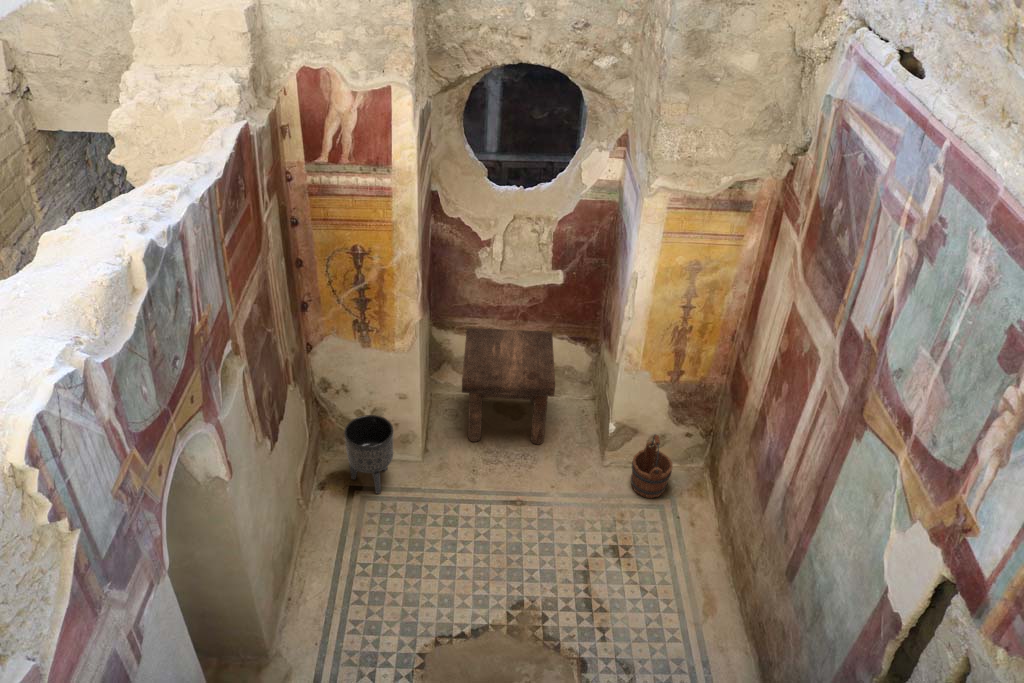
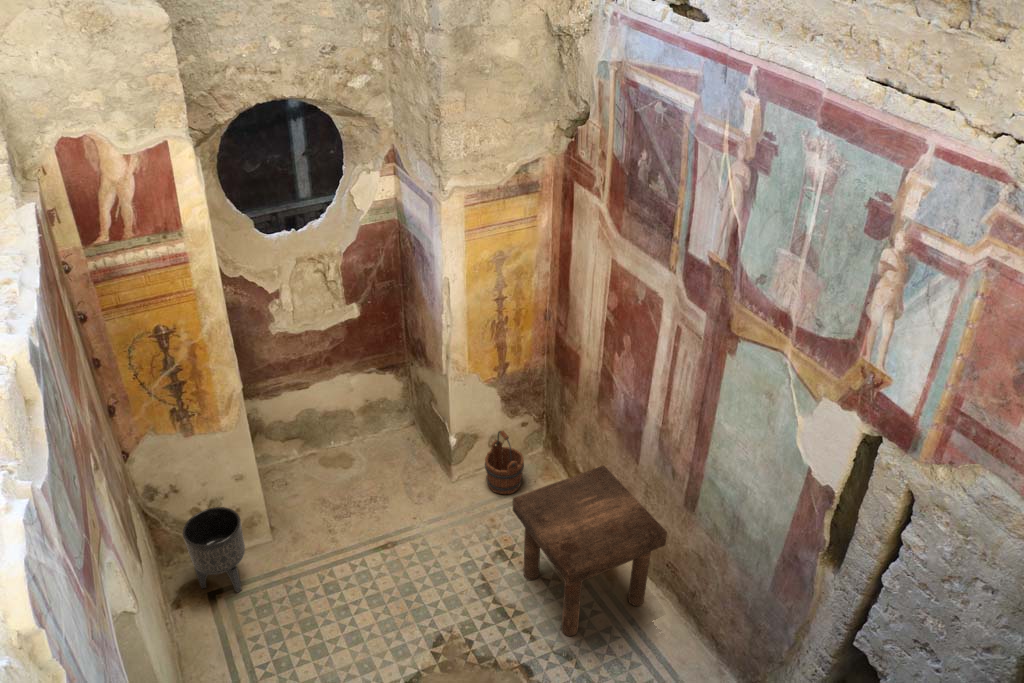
stool: present [462,328,555,445] -> present [513,466,667,636]

